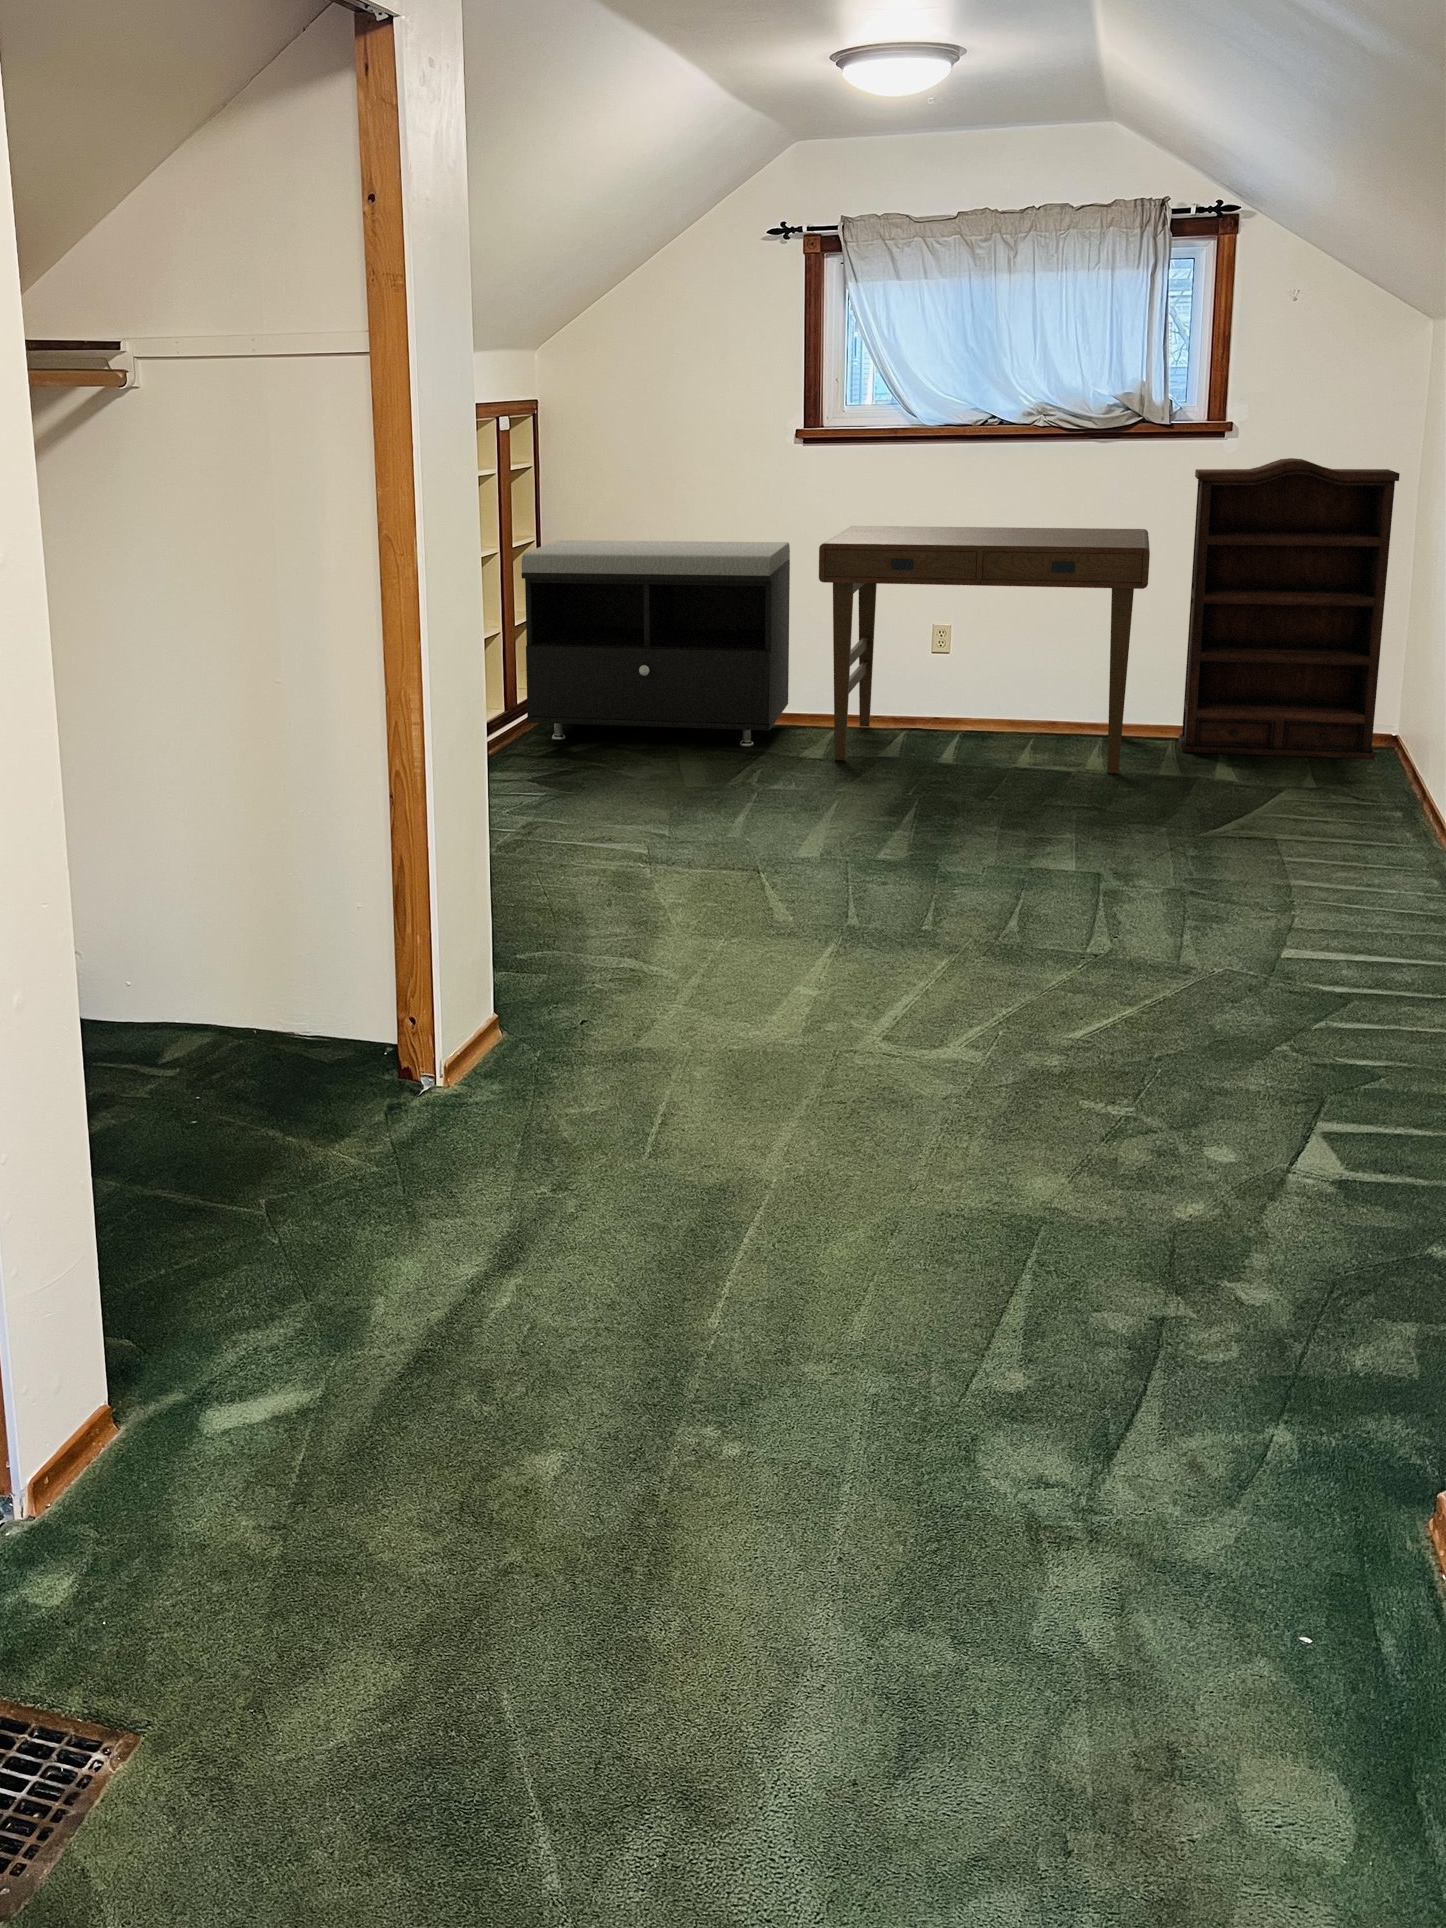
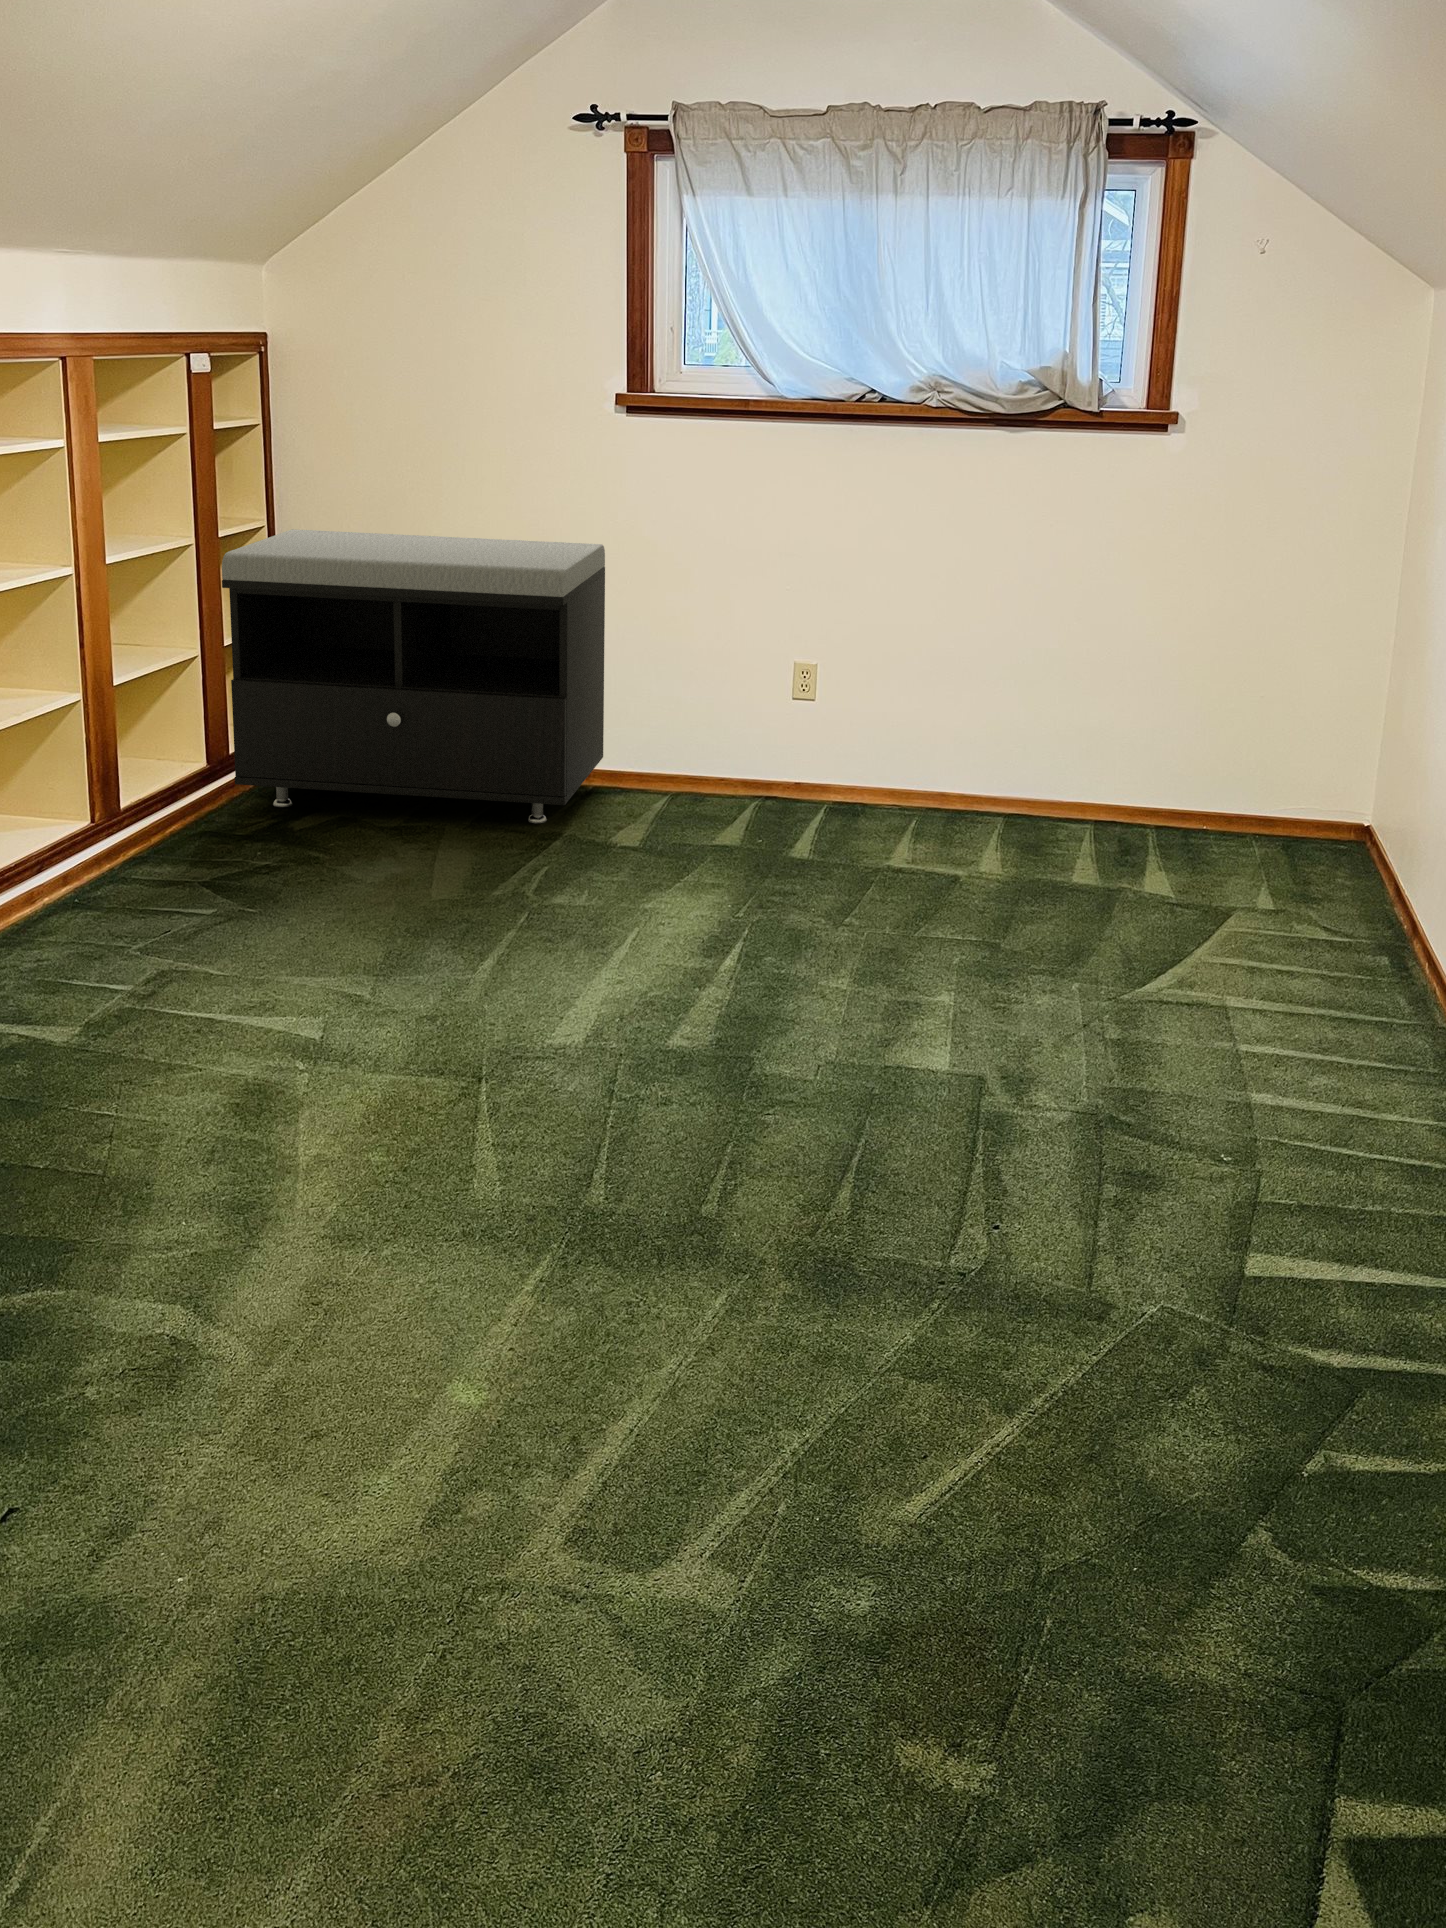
bookshelf: present [1179,458,1400,759] -> none [1102,461,1389,858]
desk: present [819,526,1150,774] -> none [627,525,1069,880]

